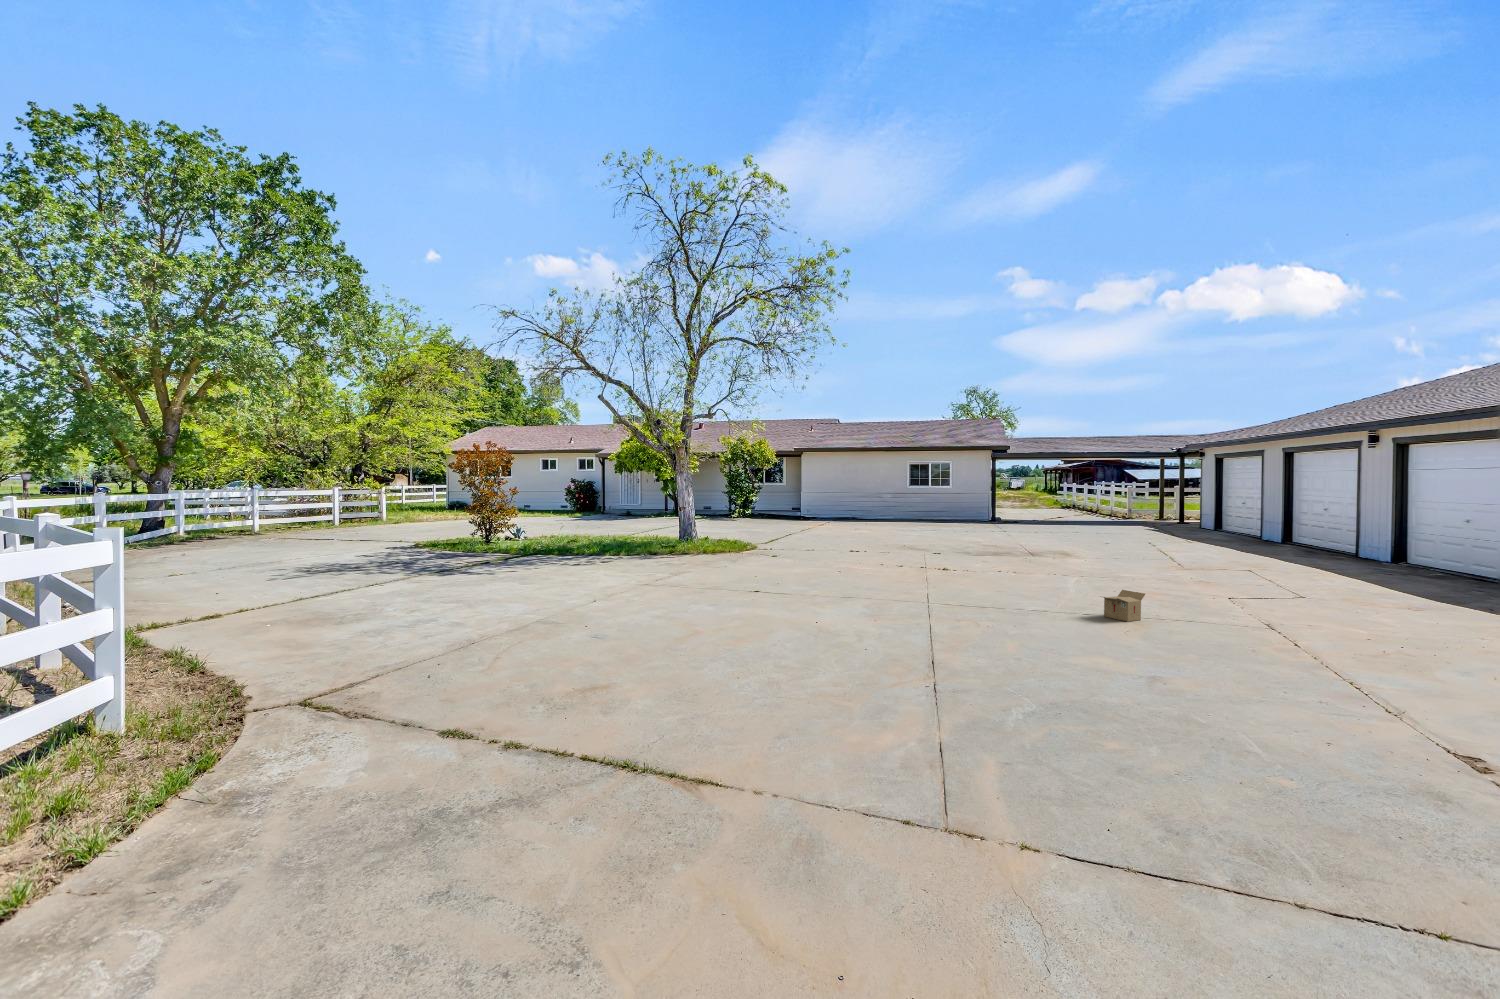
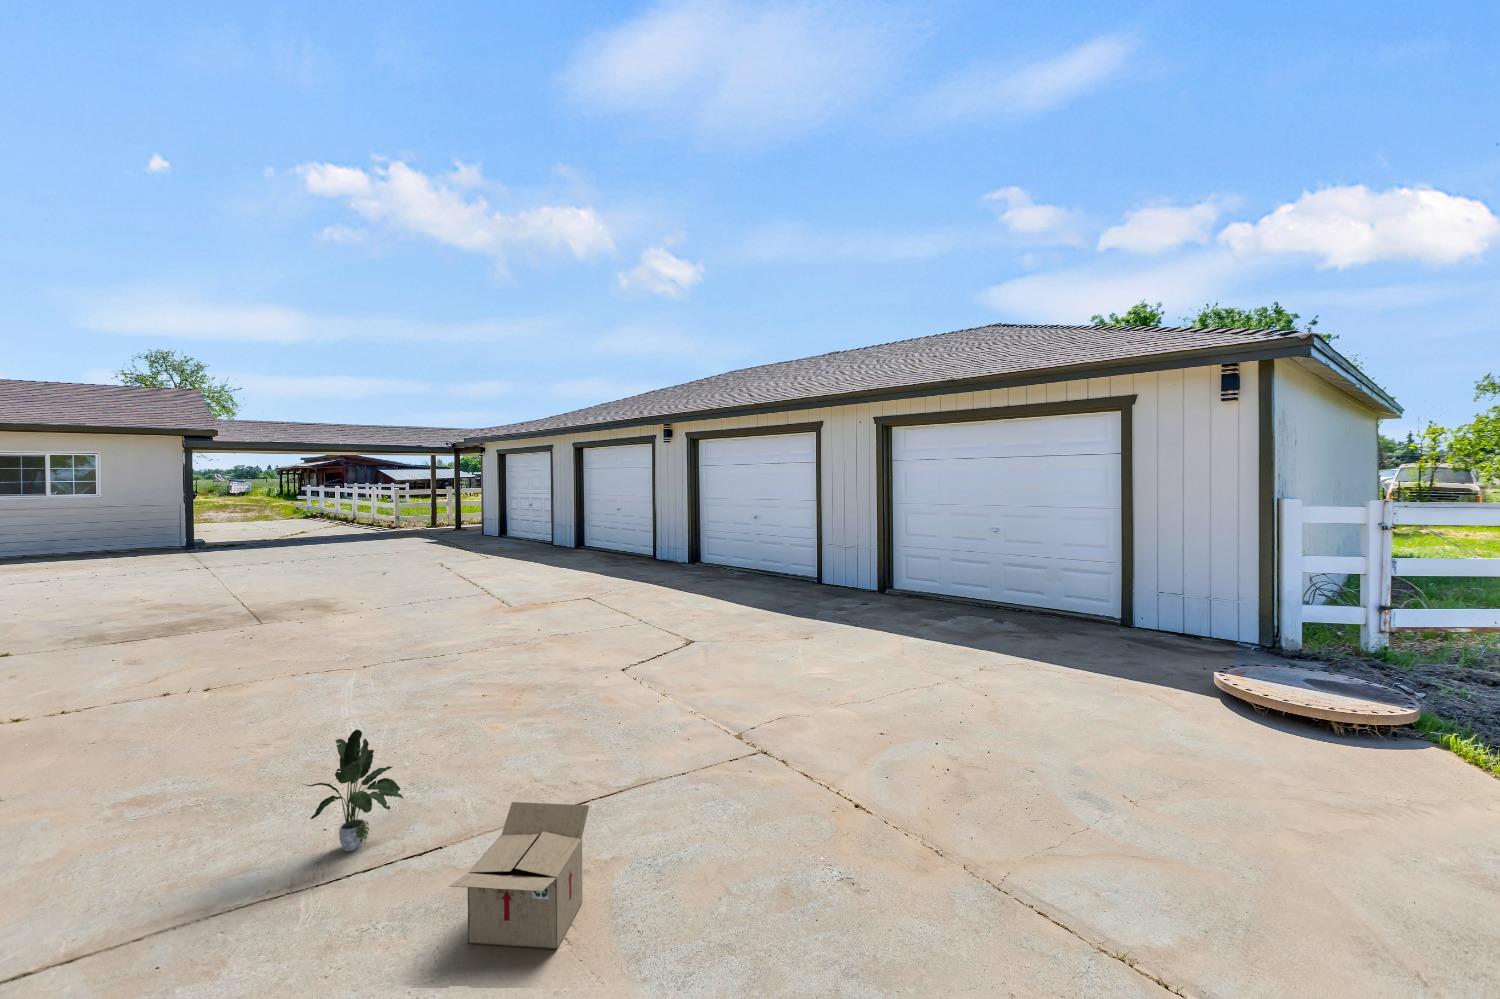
potted plant: none [1064,567,1093,602] -> present [308,729,403,851]

